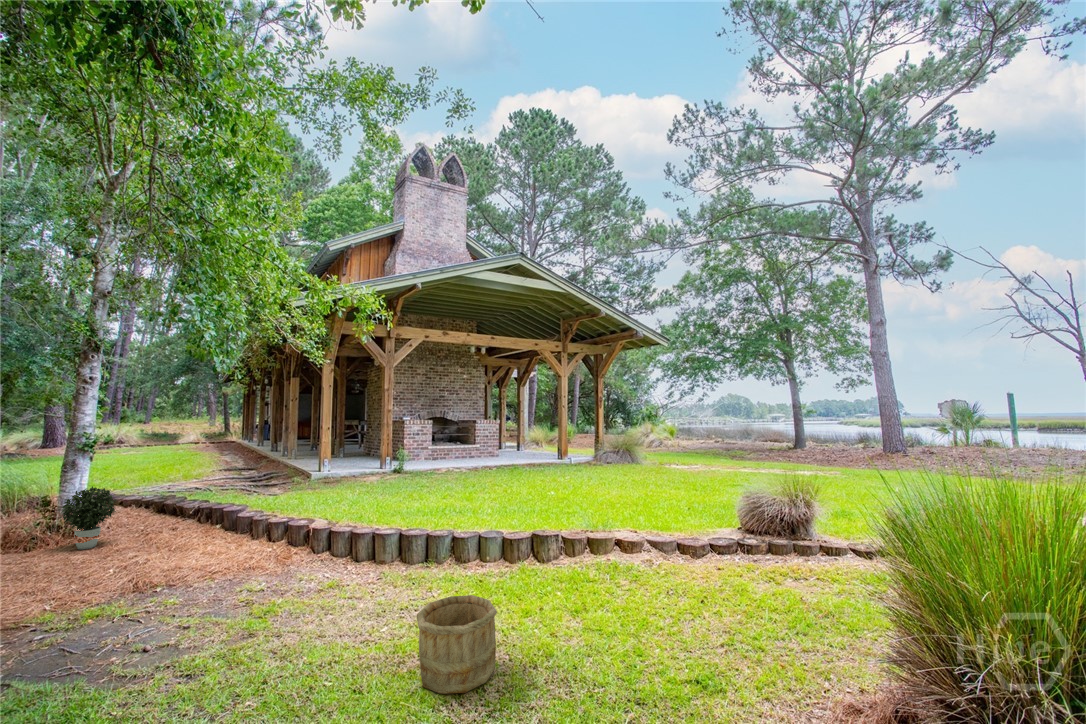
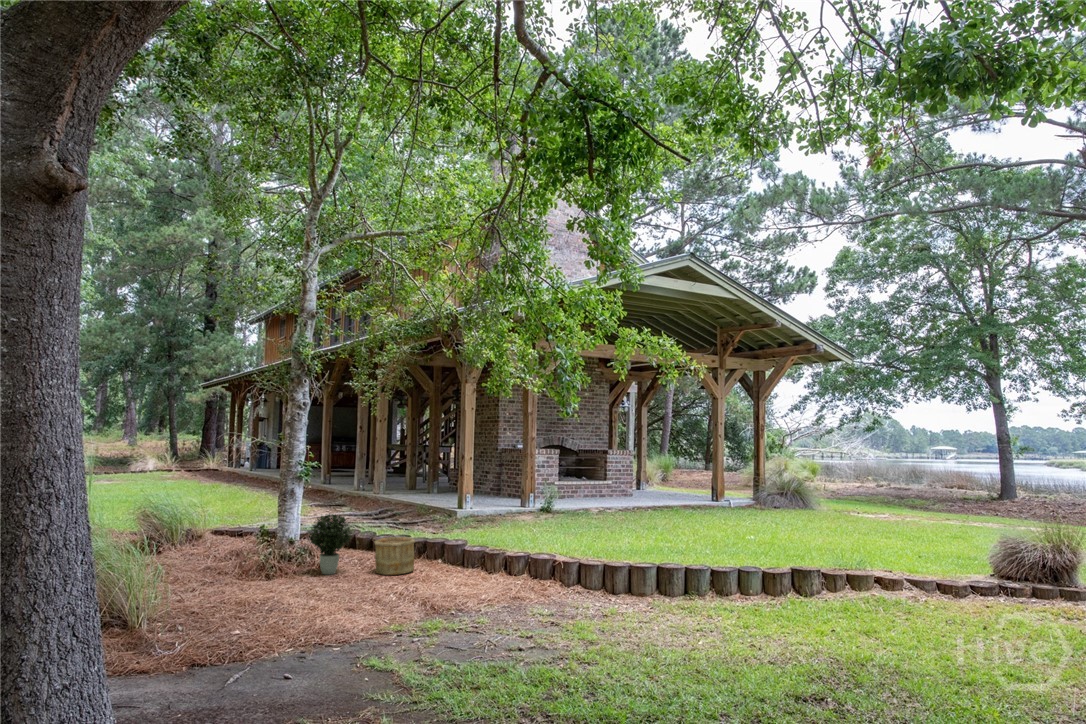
wooden bucket: present [417,595,497,694] -> present [374,537,415,575]

